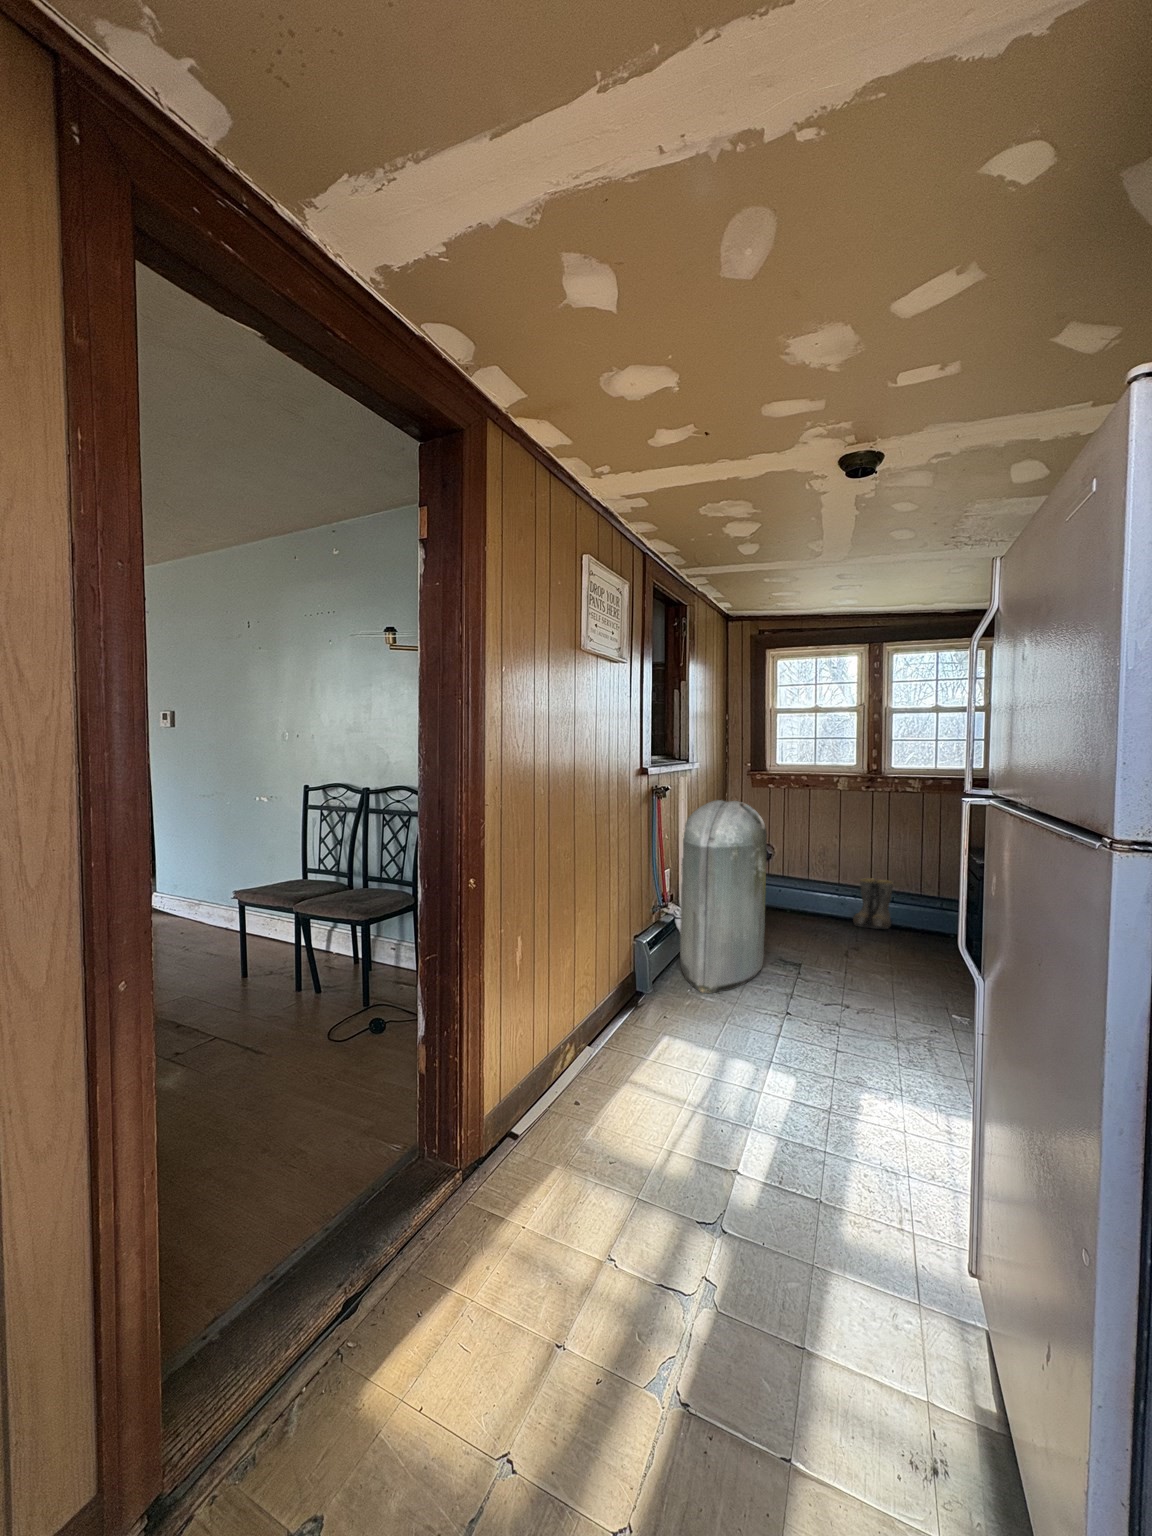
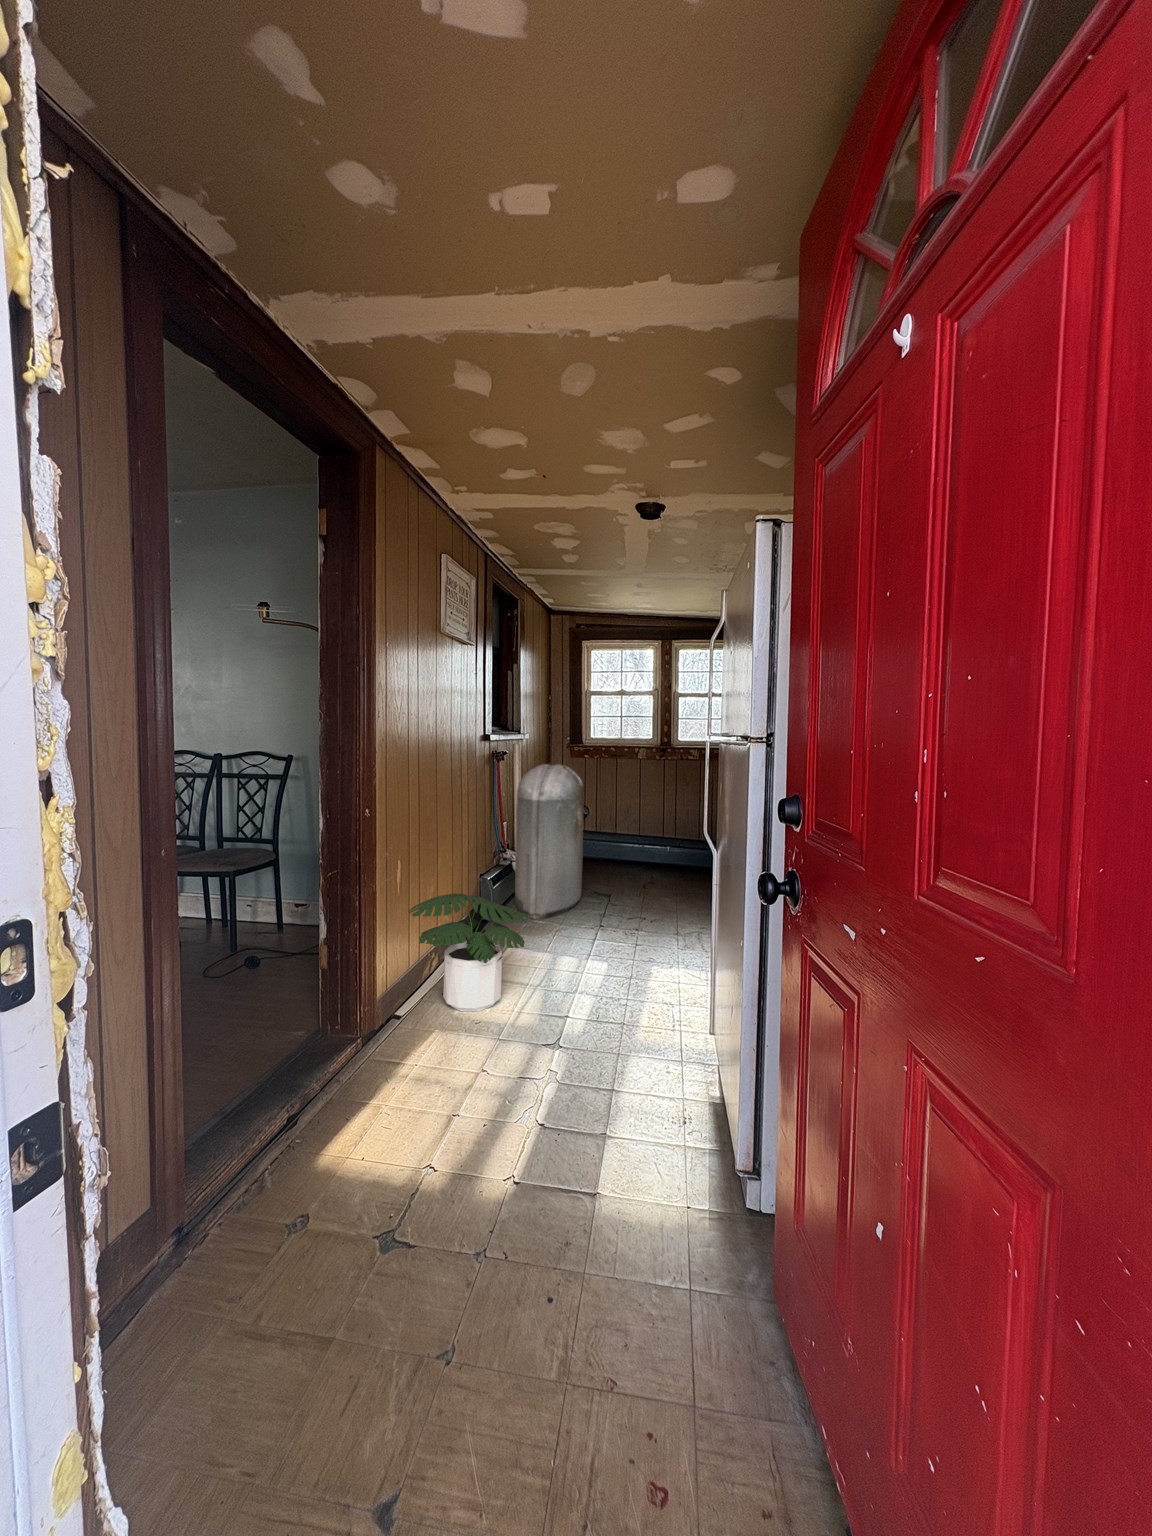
boots: present [853,878,893,929] -> none [649,831,679,869]
potted plant: none [528,974,692,1142] -> present [409,893,532,1011]

